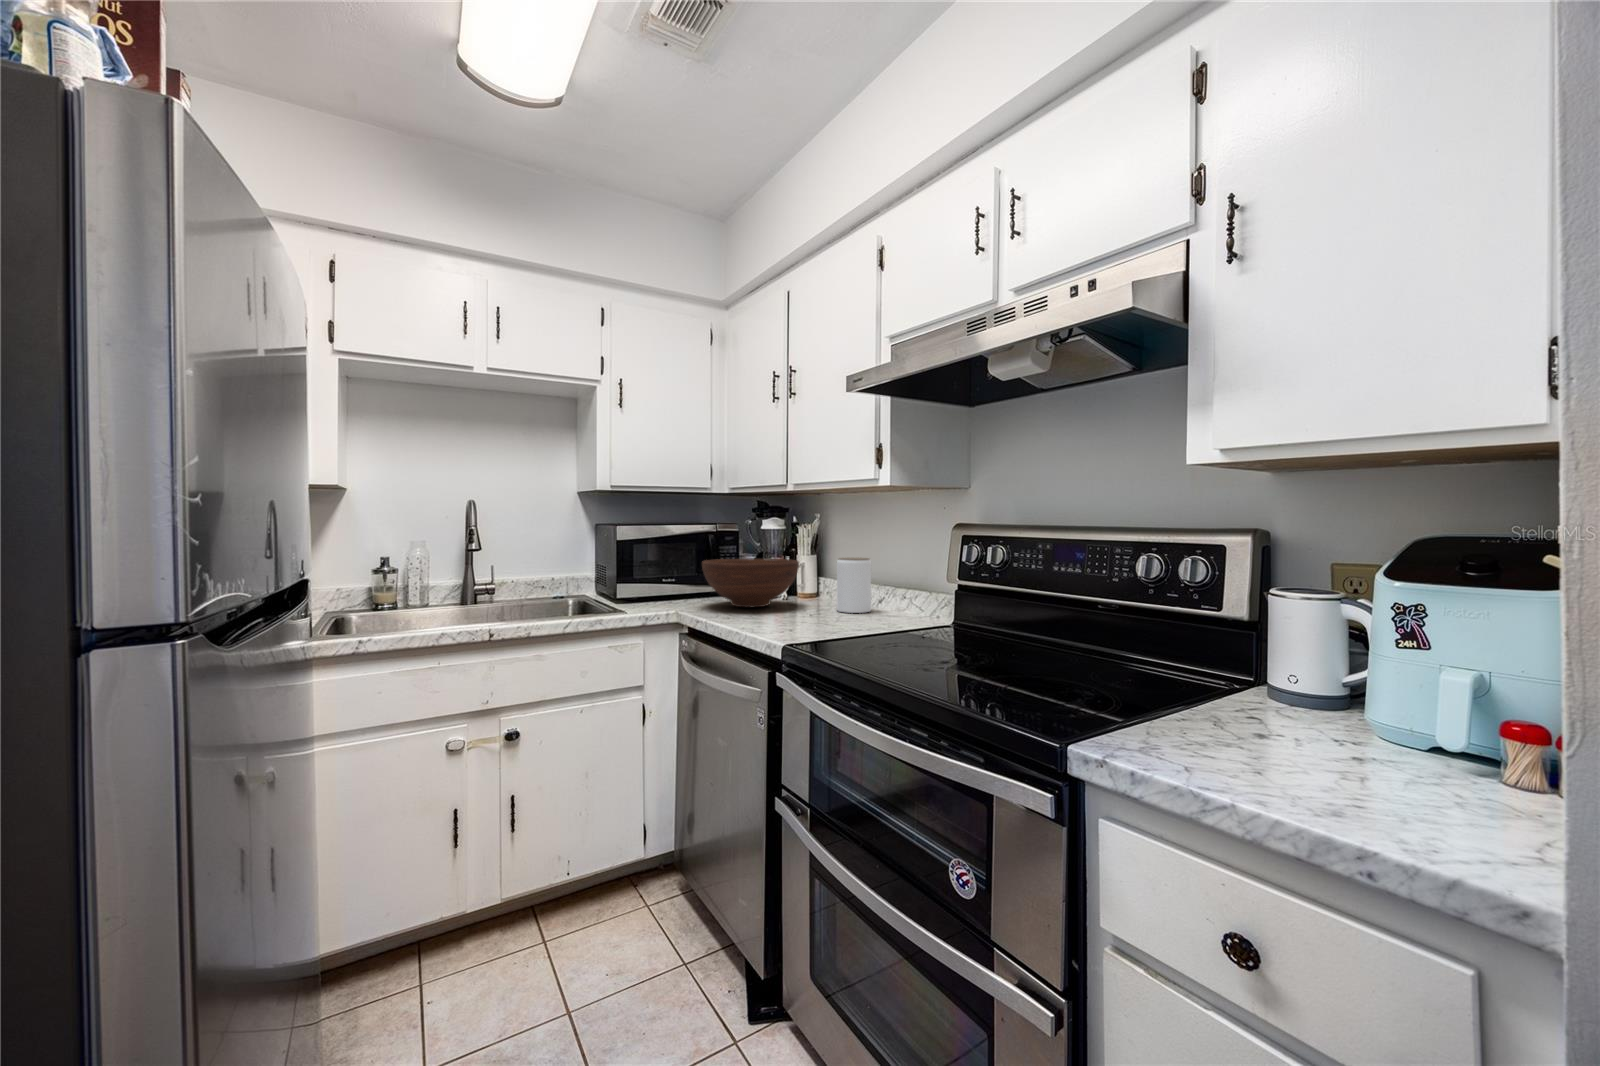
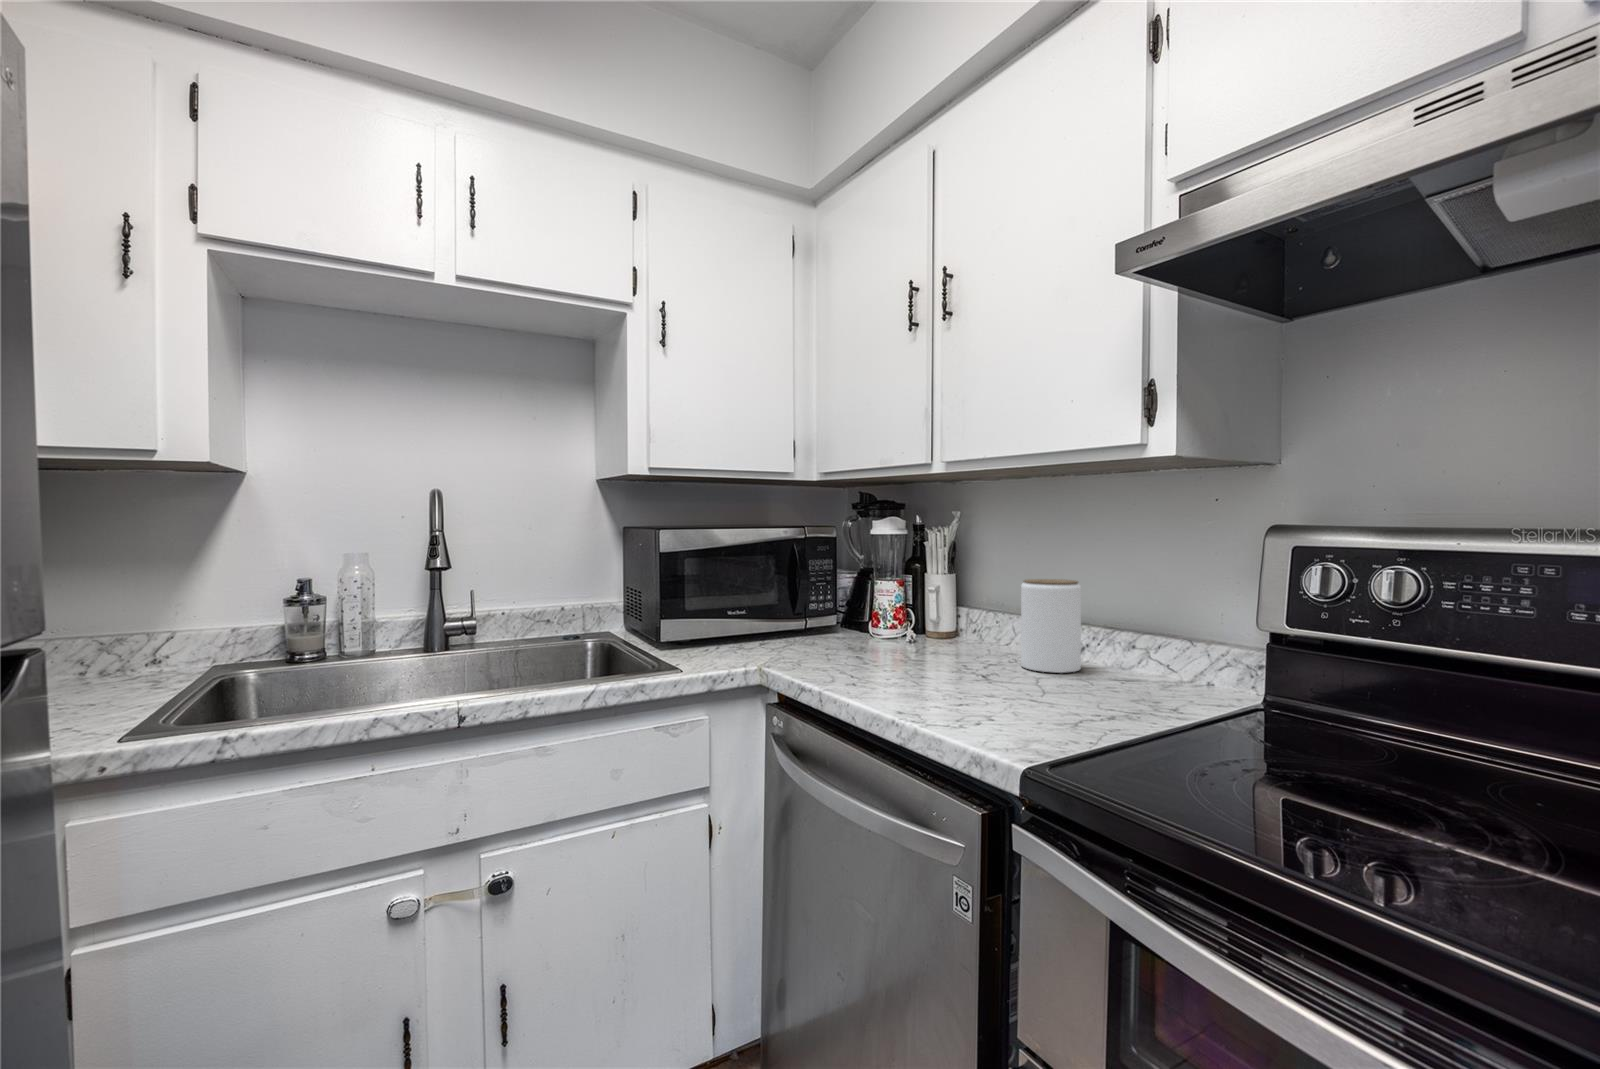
fruit bowl: present [702,559,799,607] -> none [795,579,952,660]

